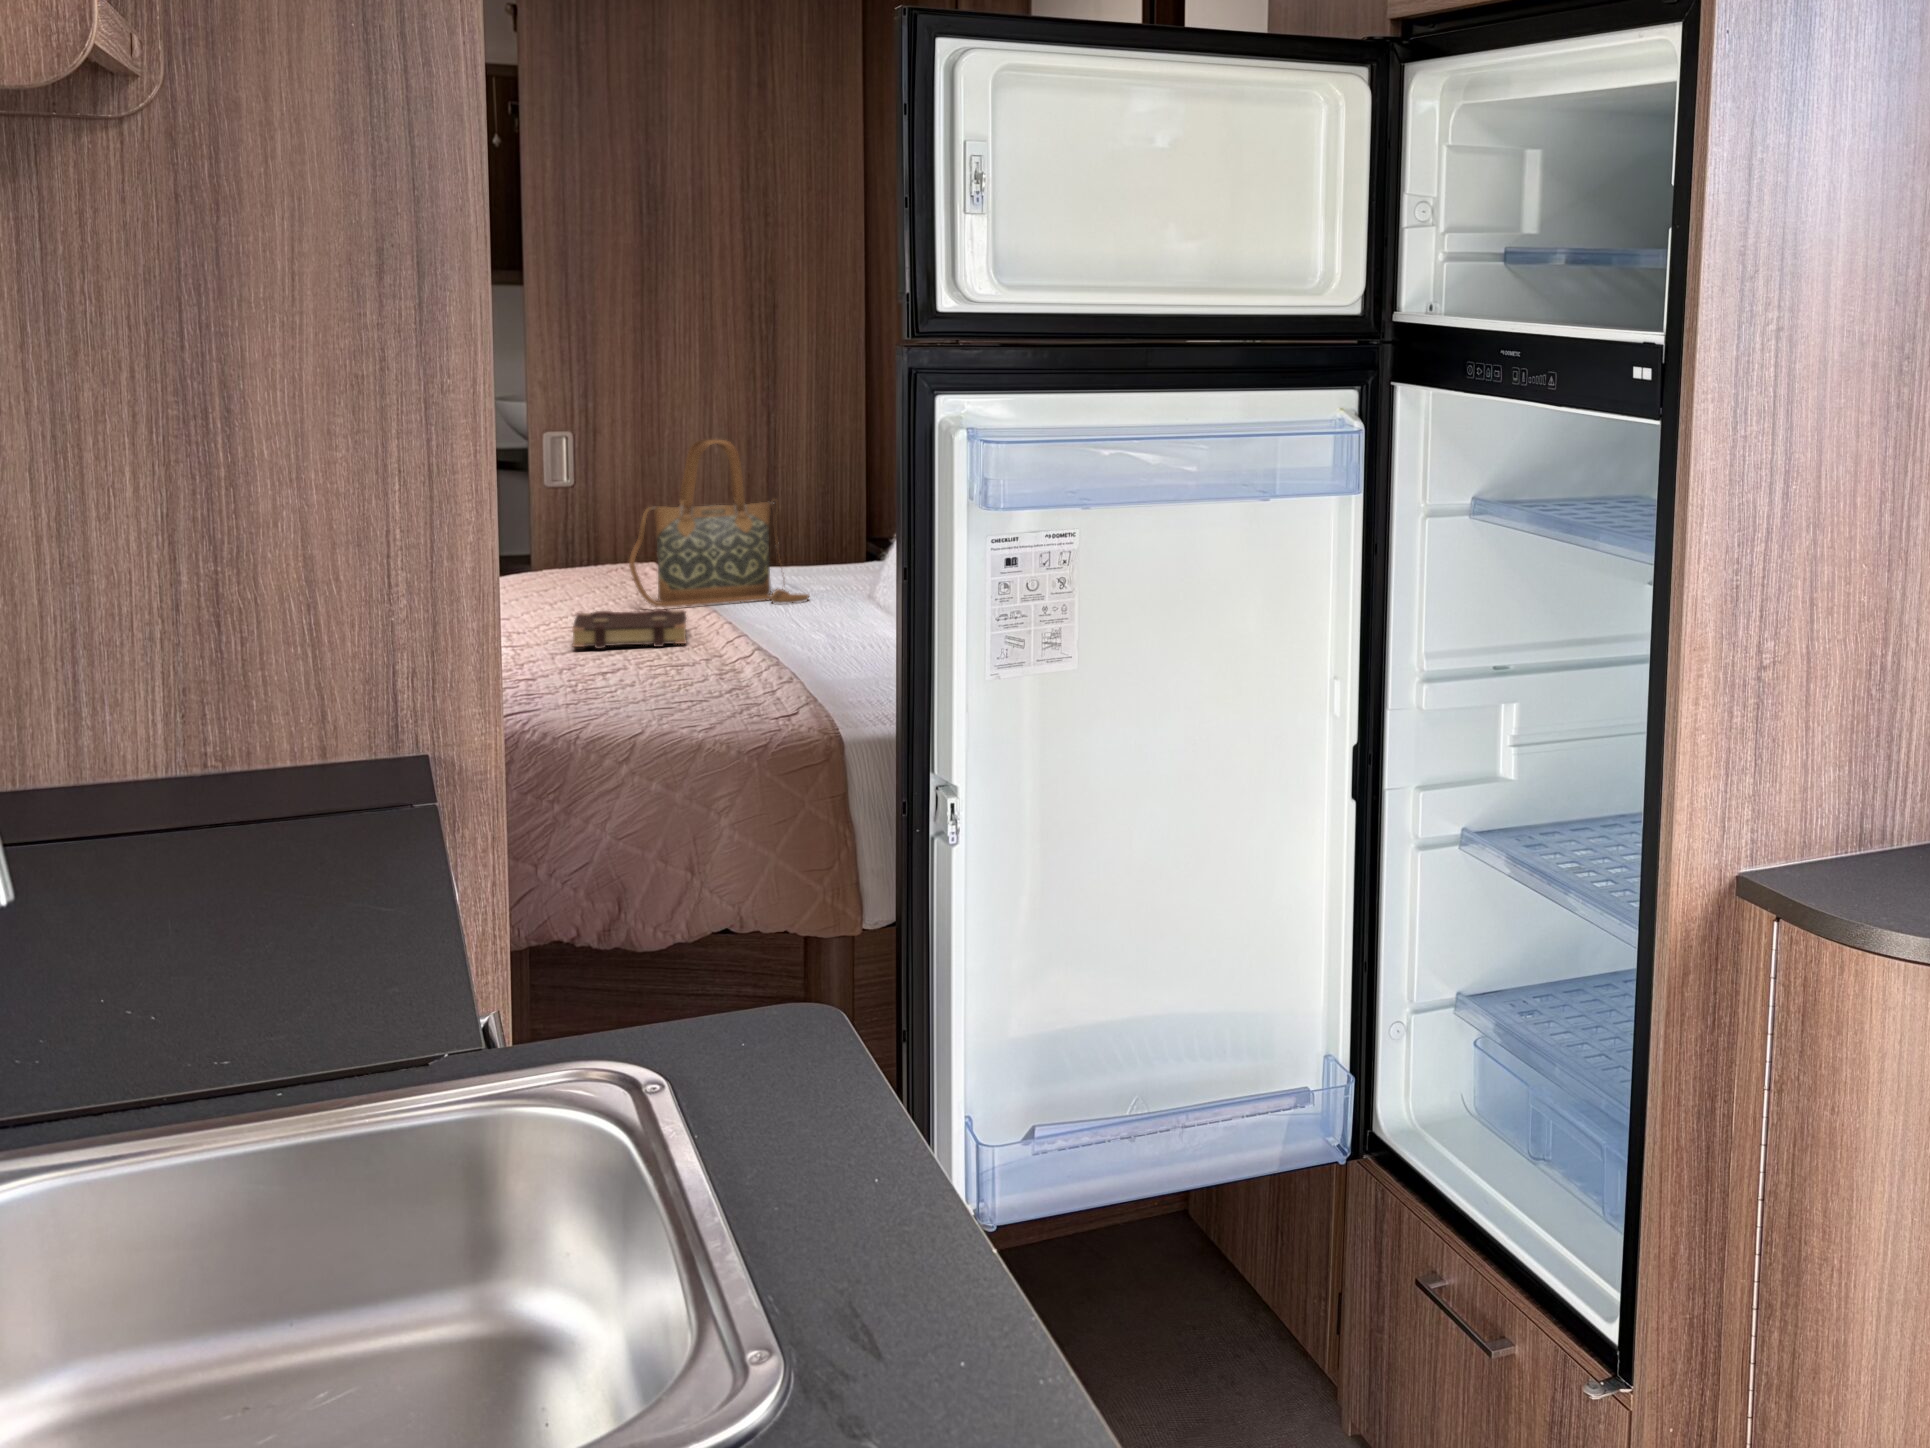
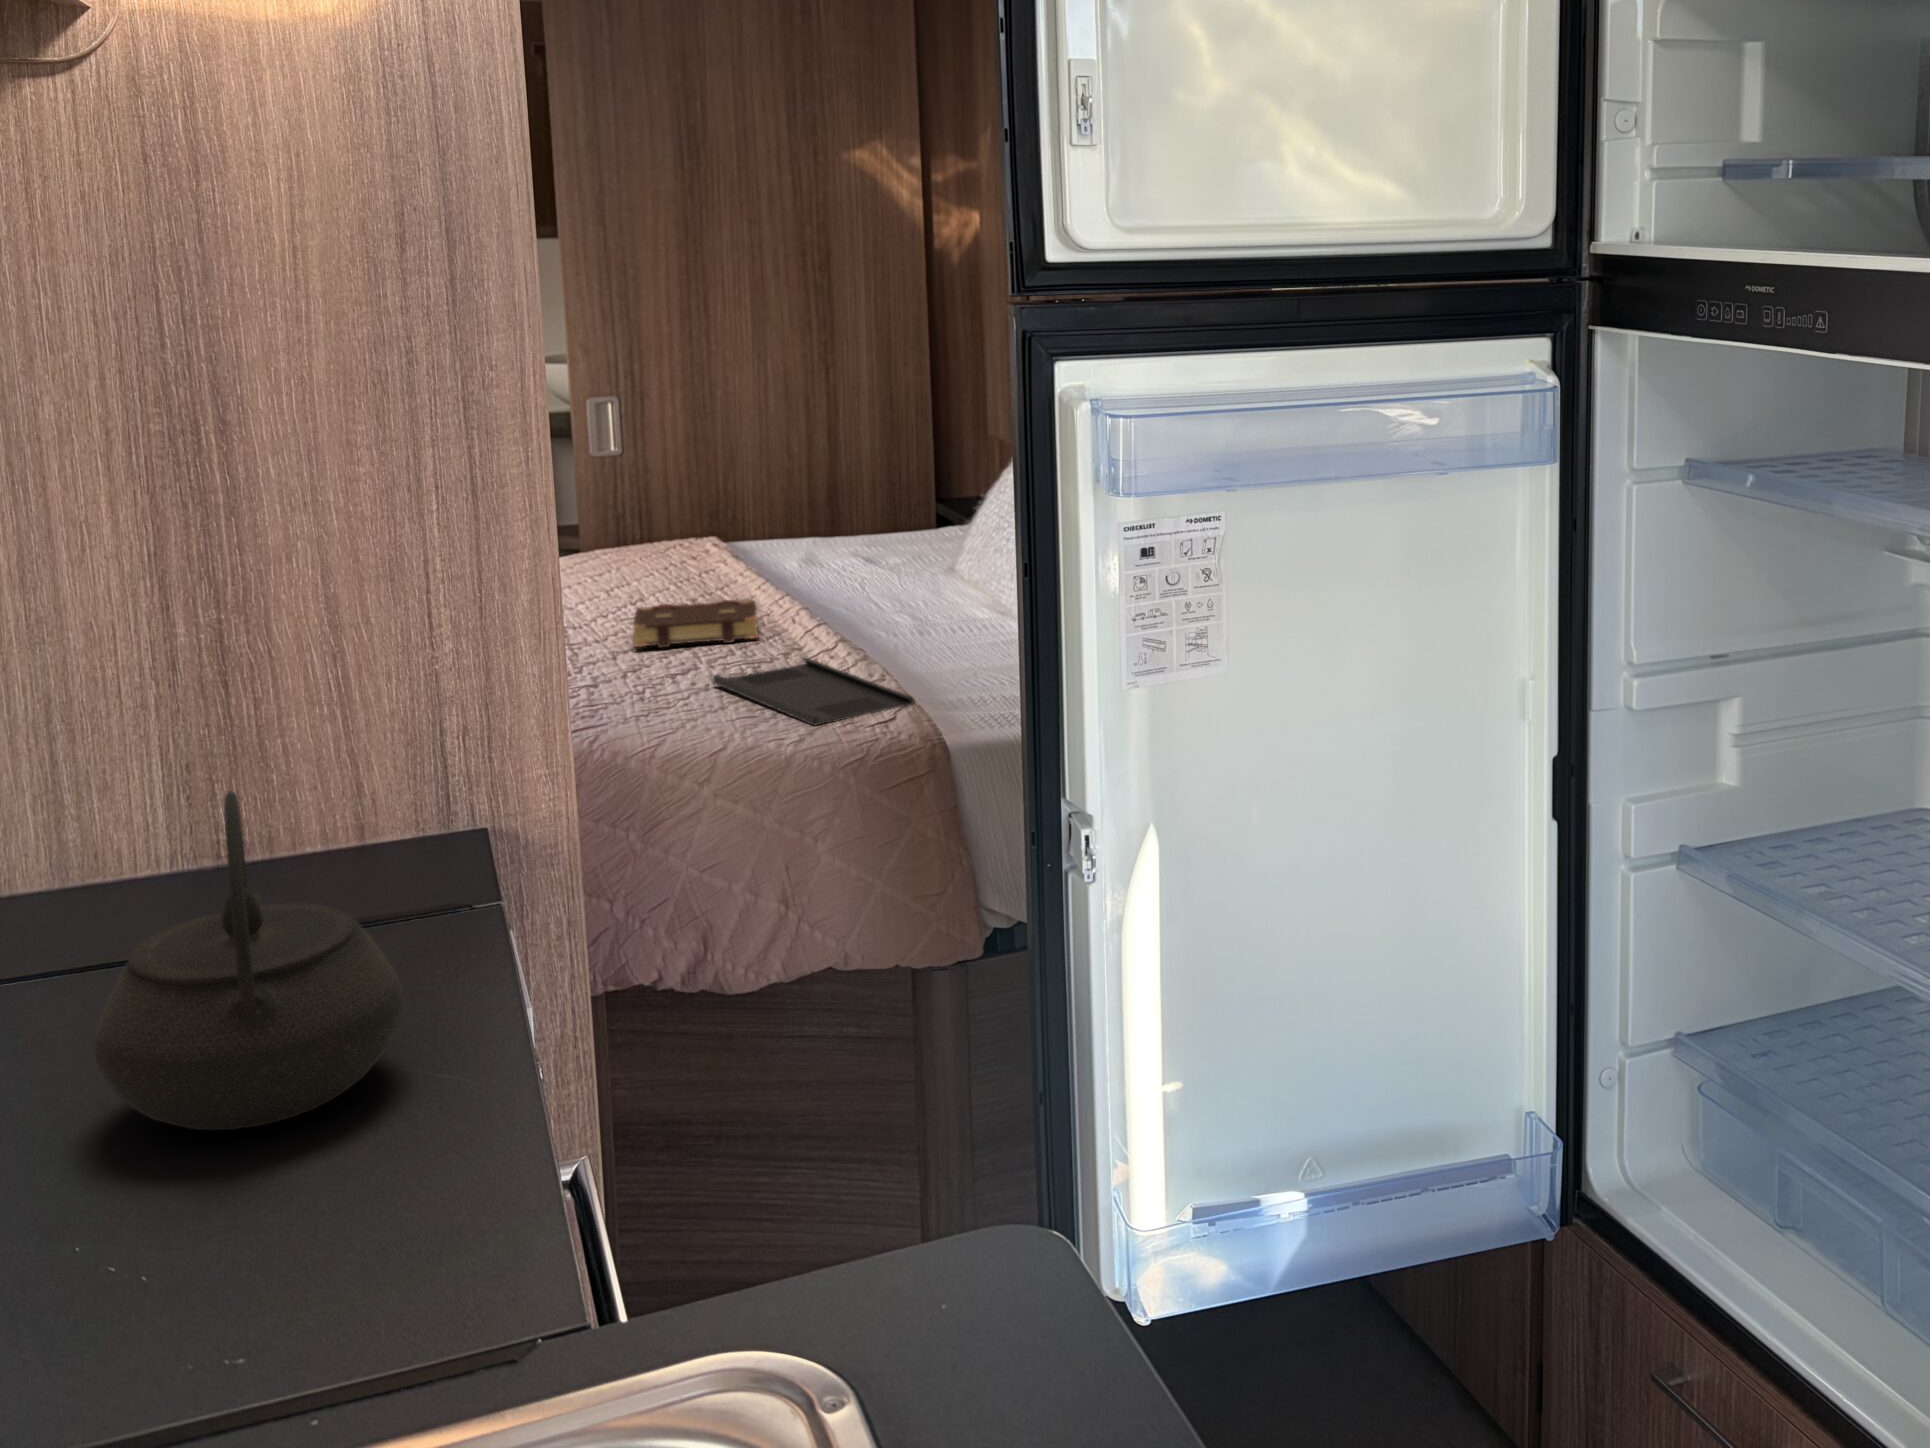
handbag: present [629,439,810,607] -> none [690,408,889,596]
tray: none [641,661,820,717] -> present [713,658,914,725]
kettle: none [105,693,356,960] -> present [93,791,403,1130]

